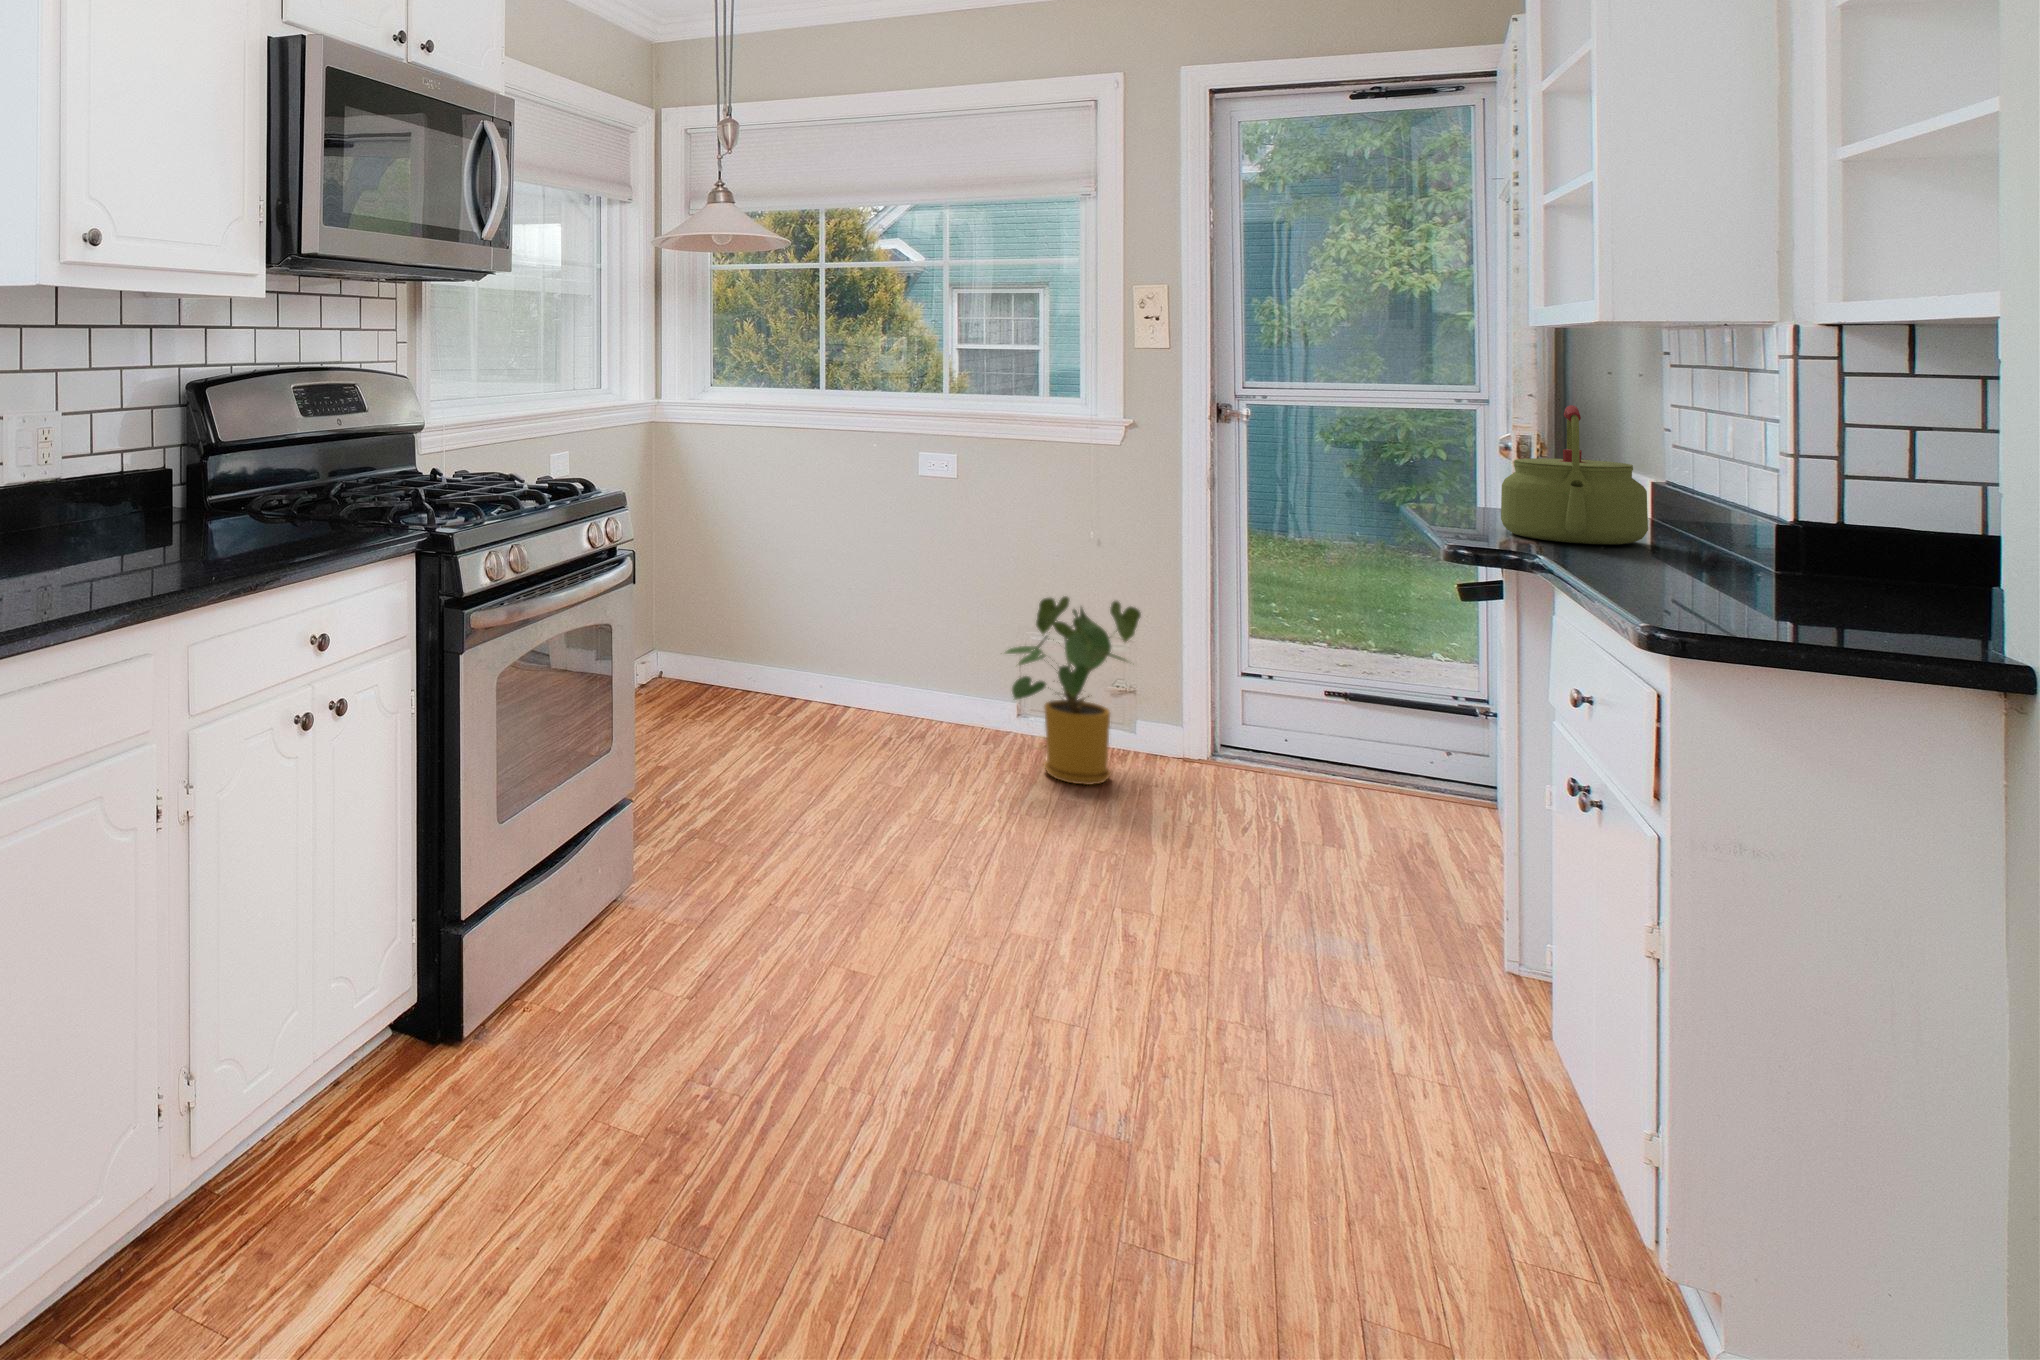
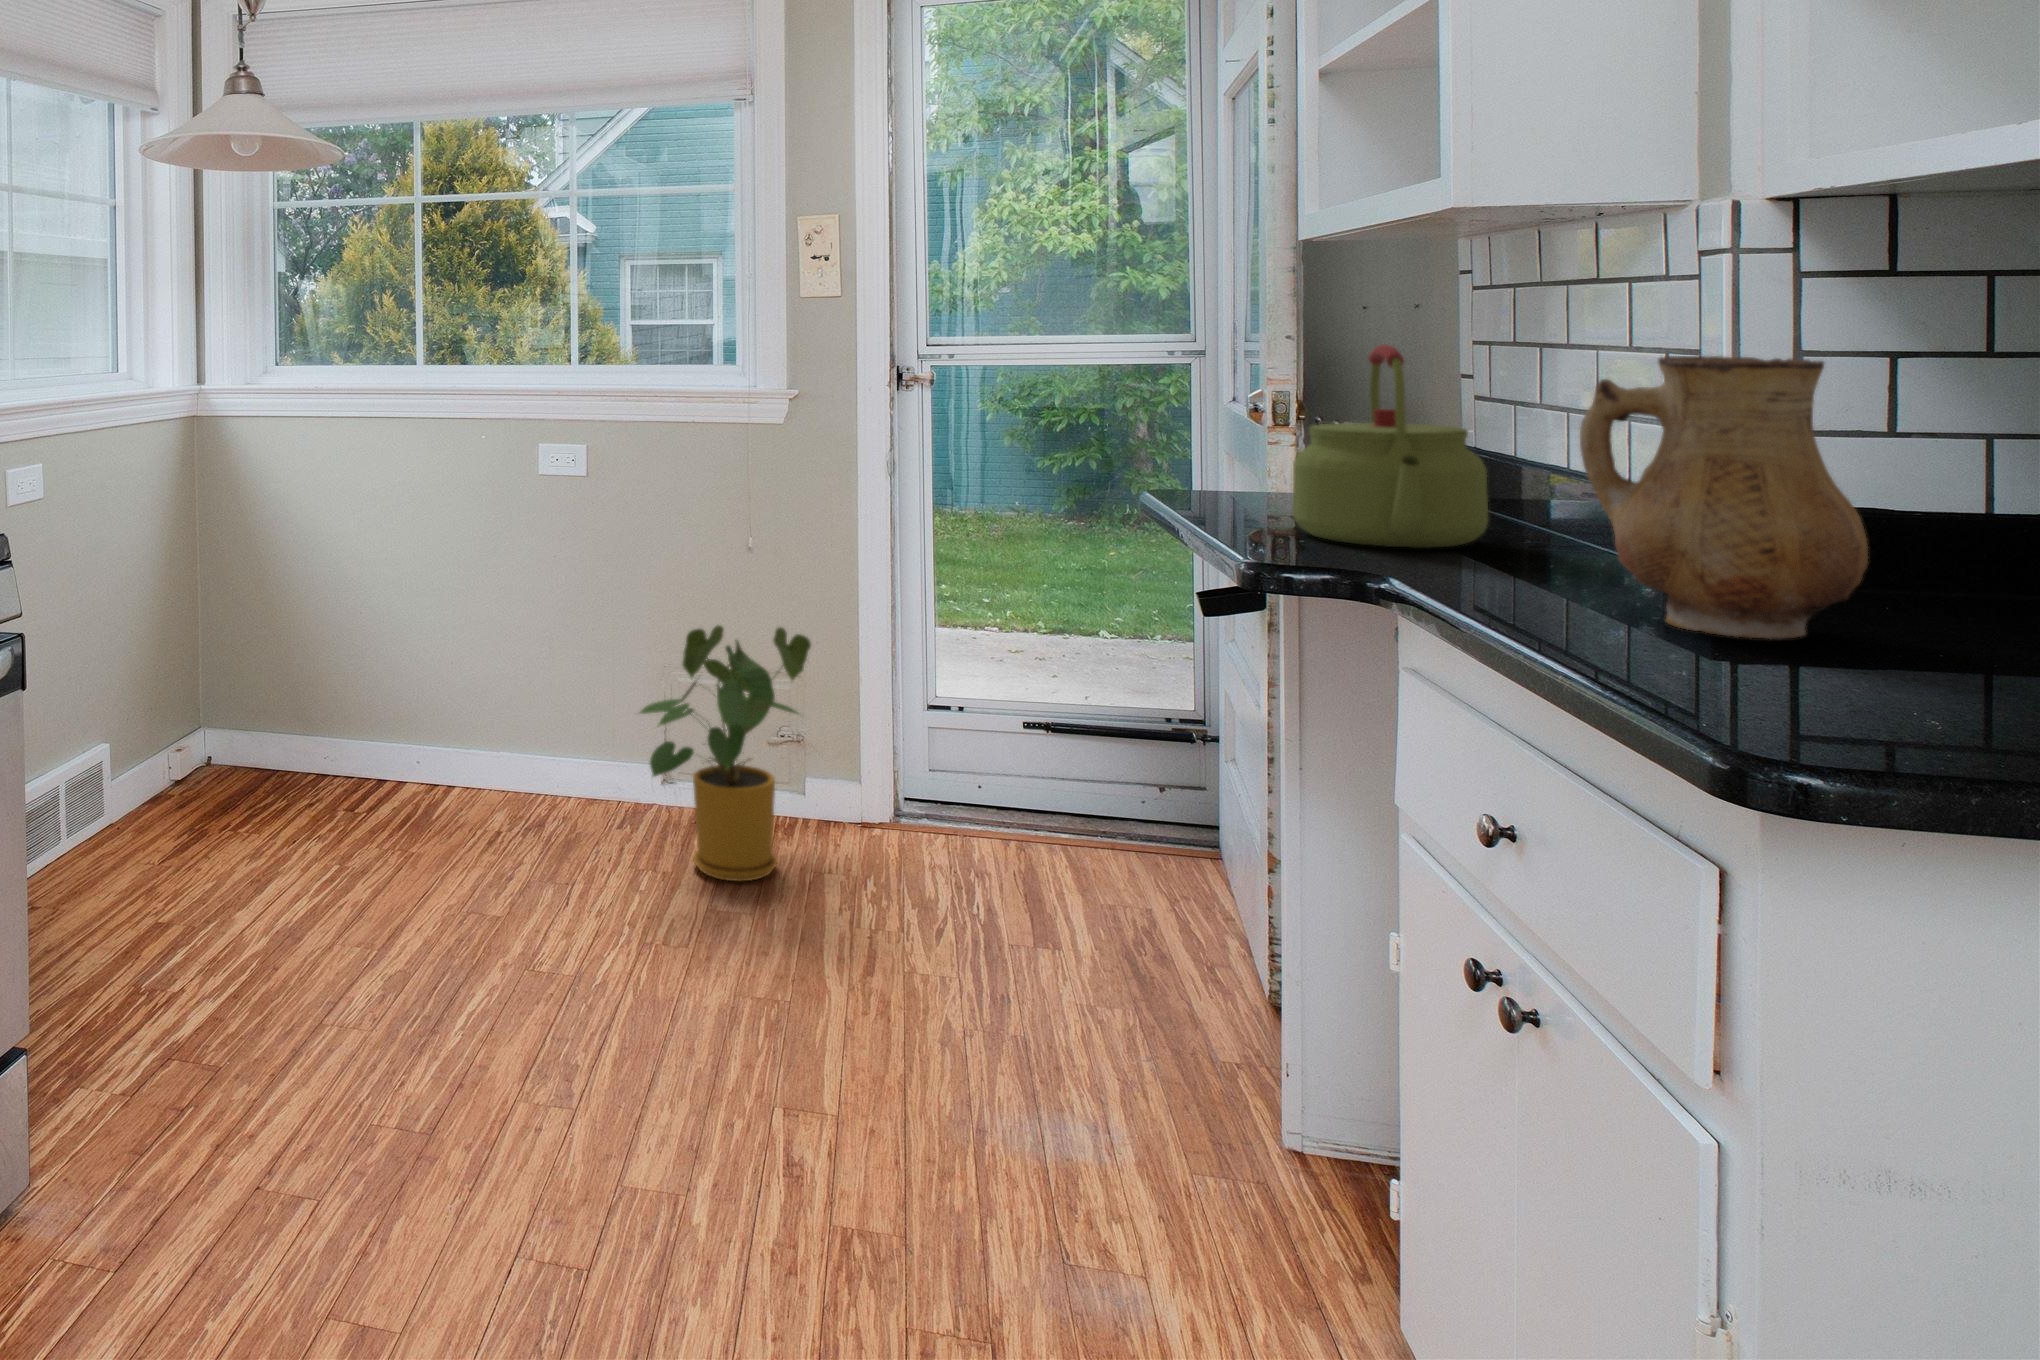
ceramic pitcher: none [1665,422,1850,597] -> present [1580,356,1868,638]

